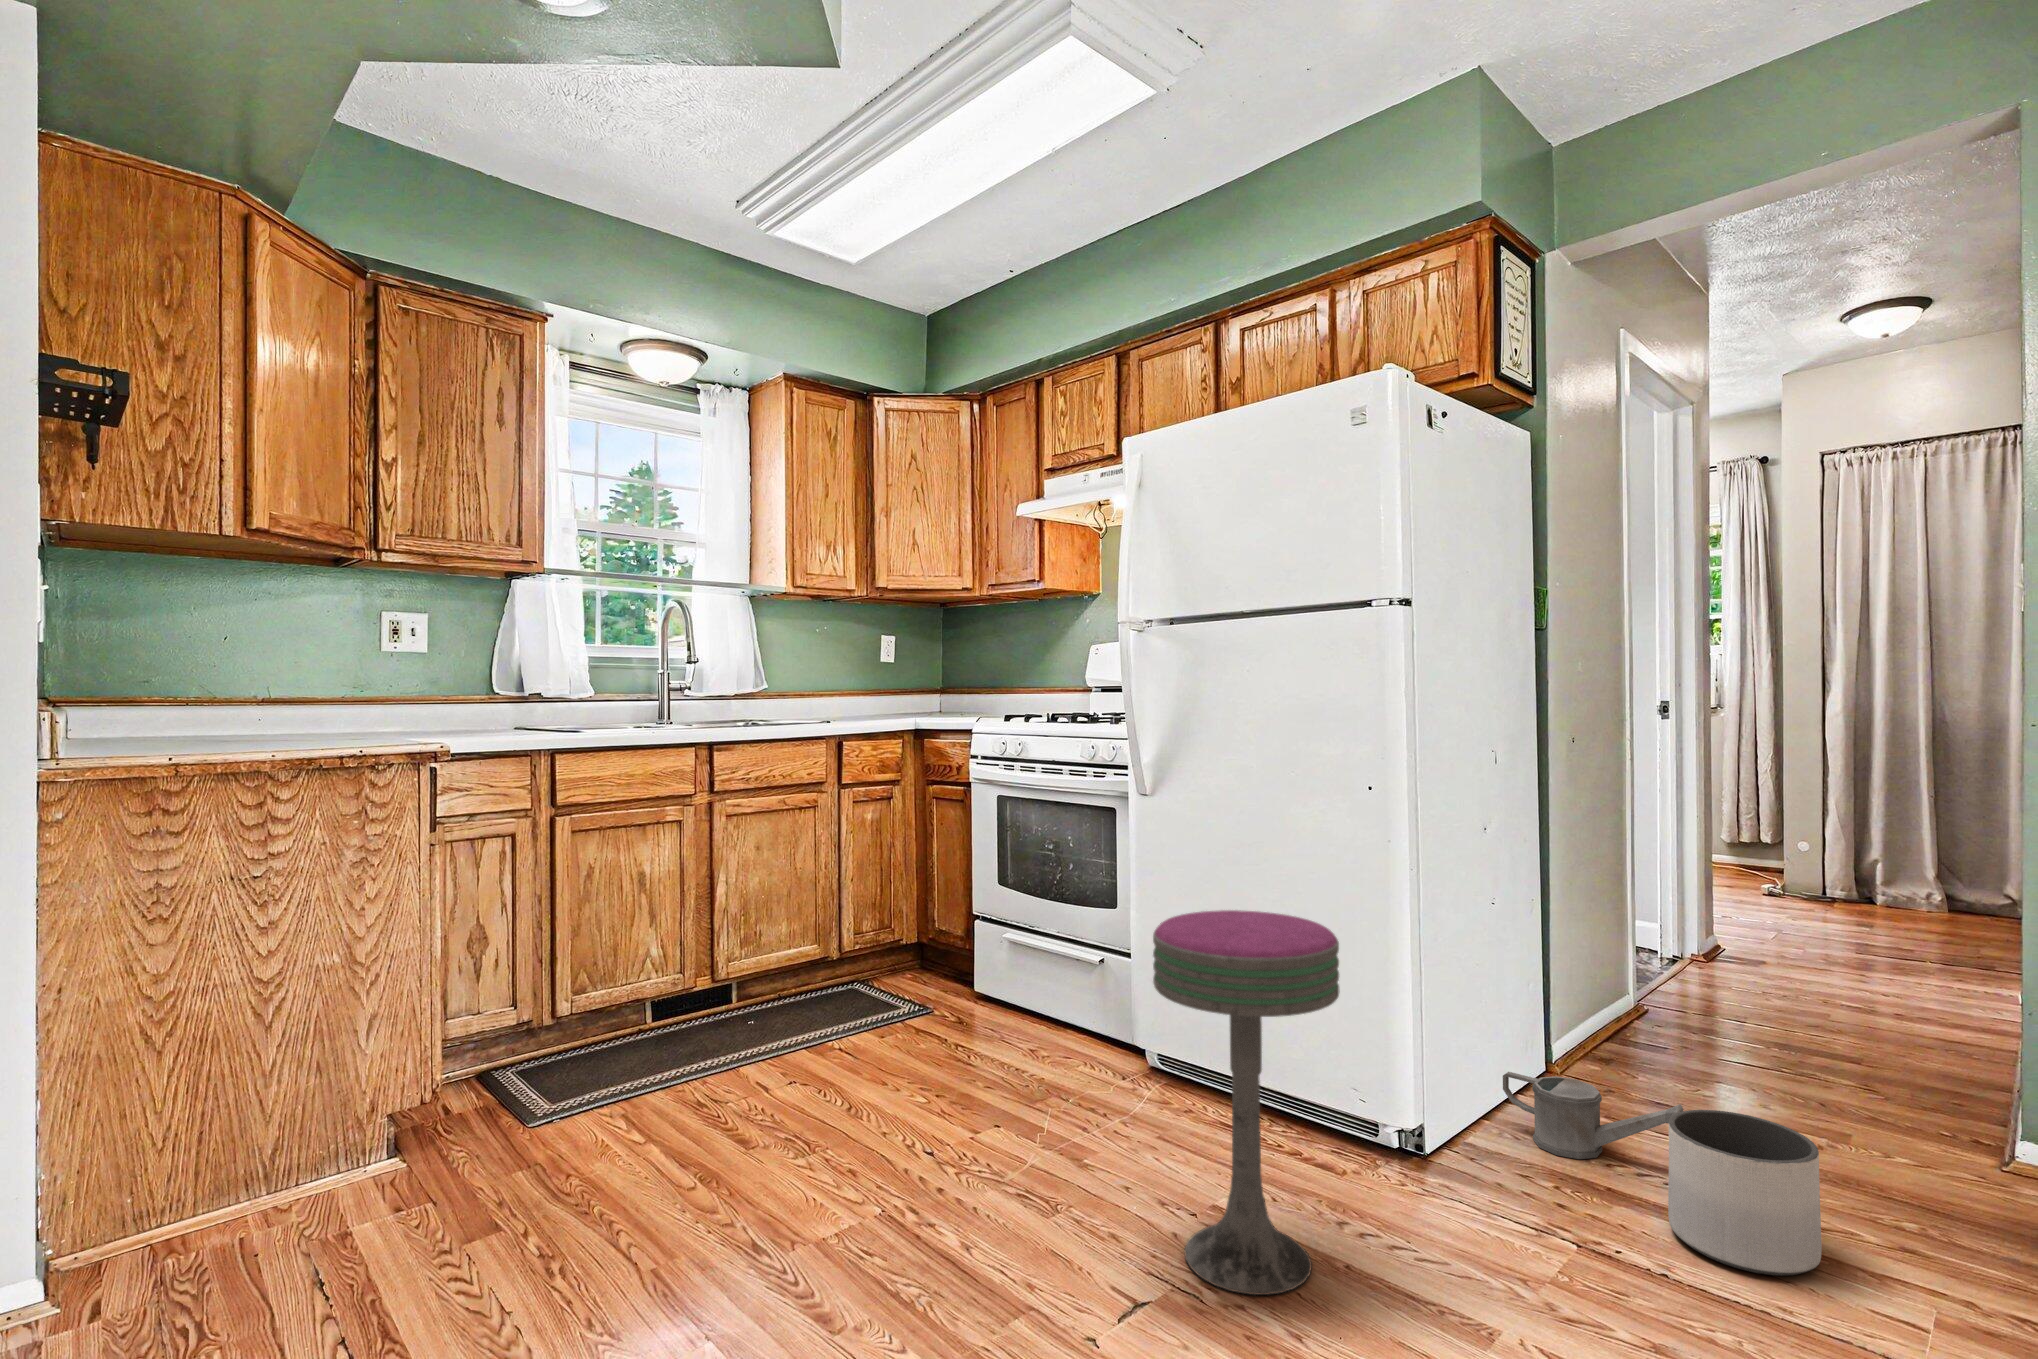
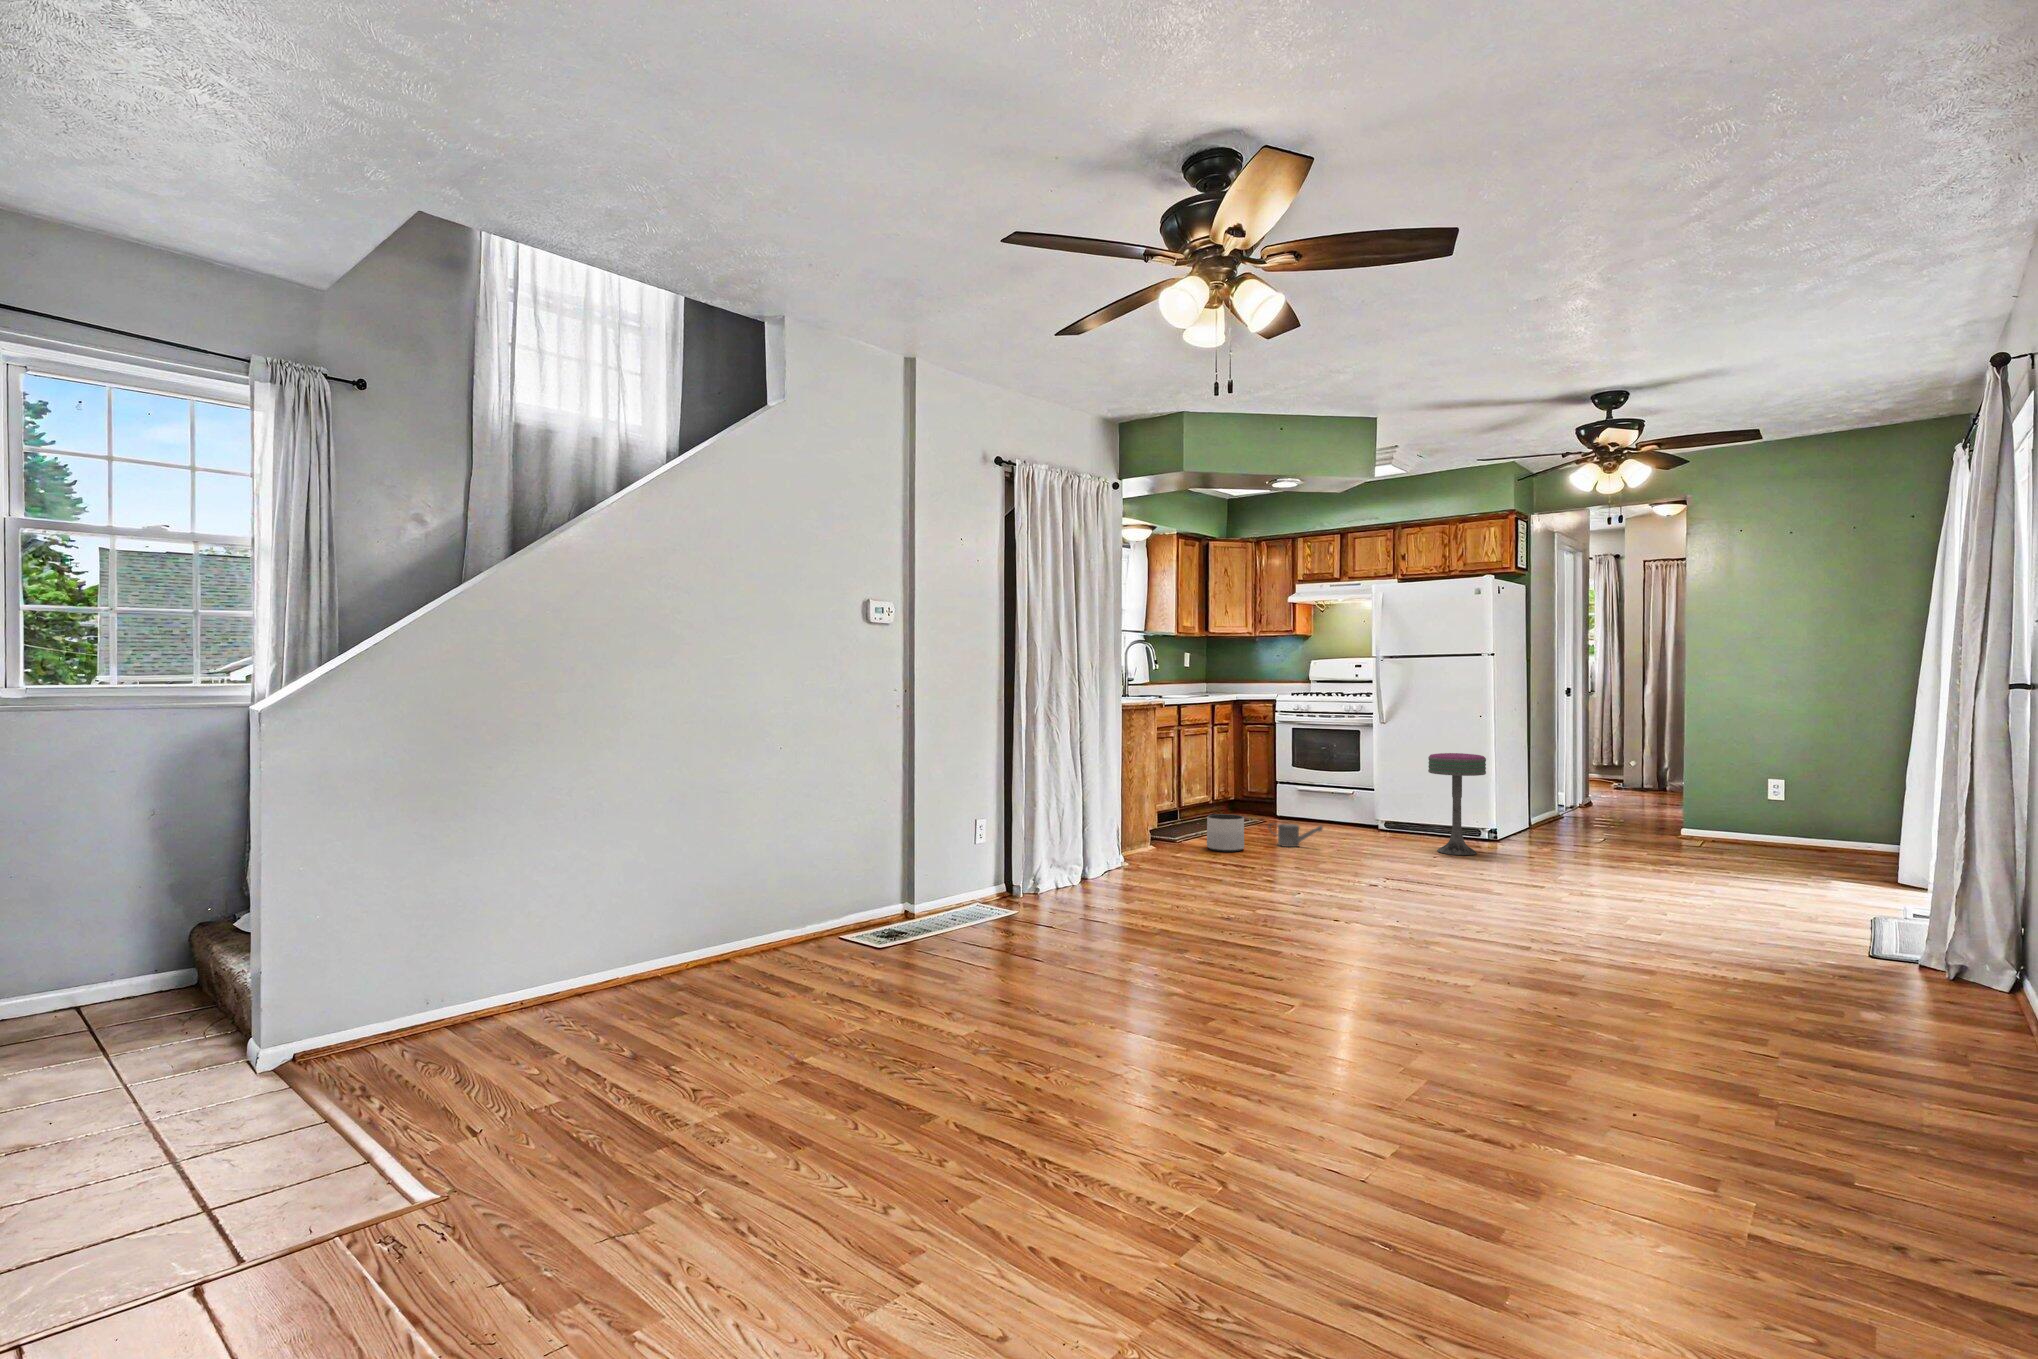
watering can: present [1503,1072,1683,1159] -> present [1268,823,1323,847]
planter: present [1668,1110,1822,1276] -> present [1207,814,1244,852]

